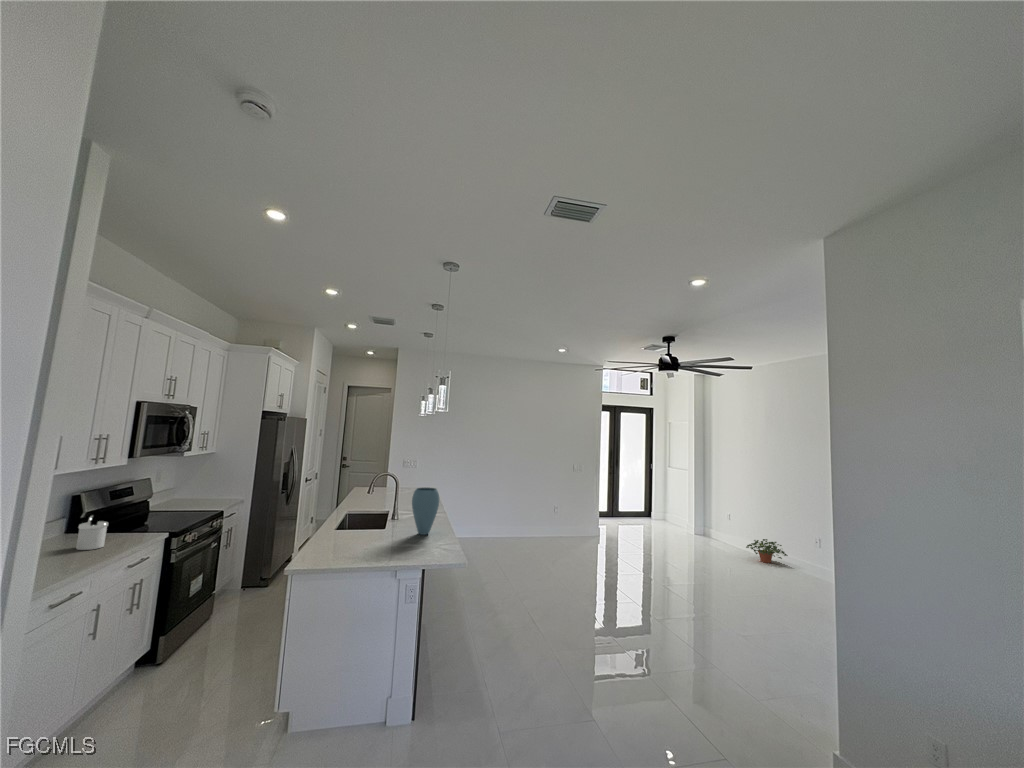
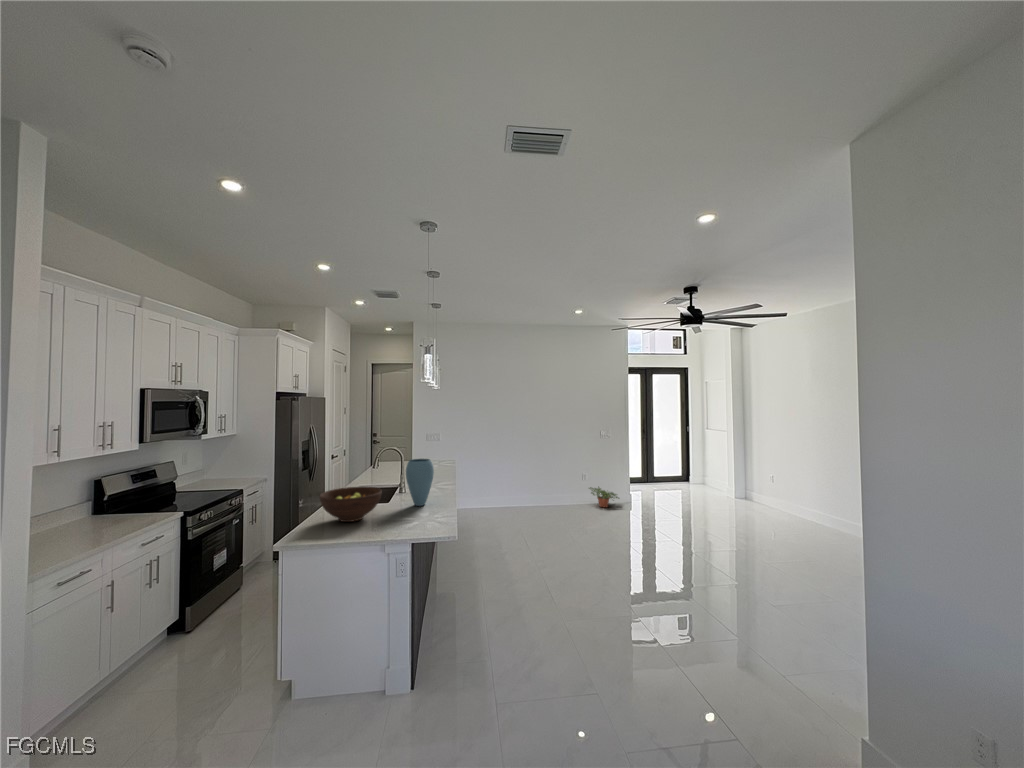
soap dispenser: present [76,511,109,550] -> none [90,494,118,531]
fruit bowl: none [332,513,393,549] -> present [320,487,382,522]
potted plant: present [746,539,788,563] -> present [589,487,619,507]

